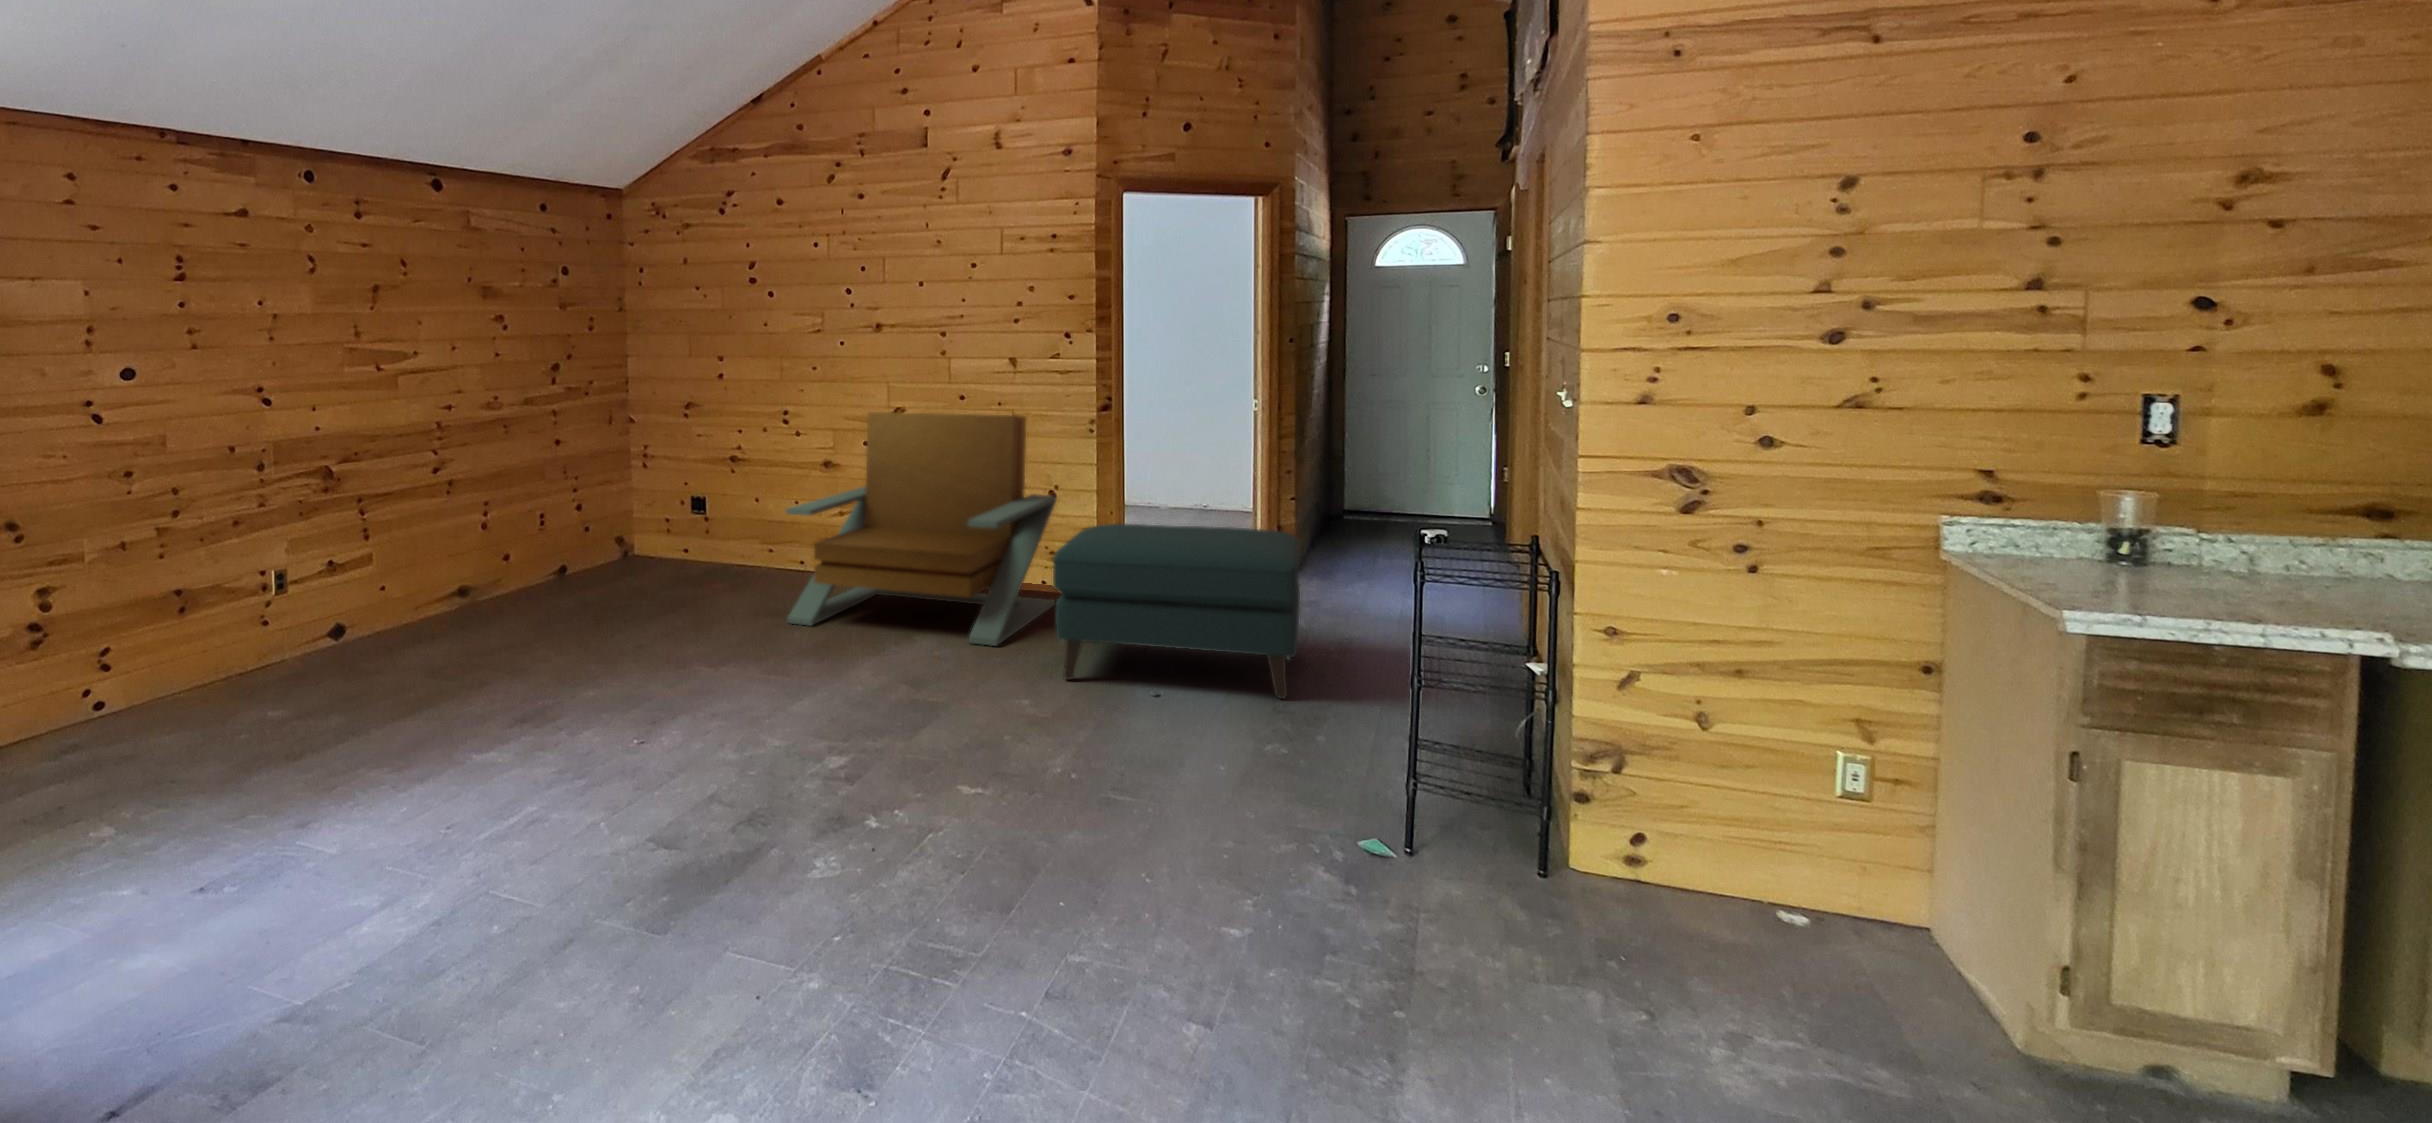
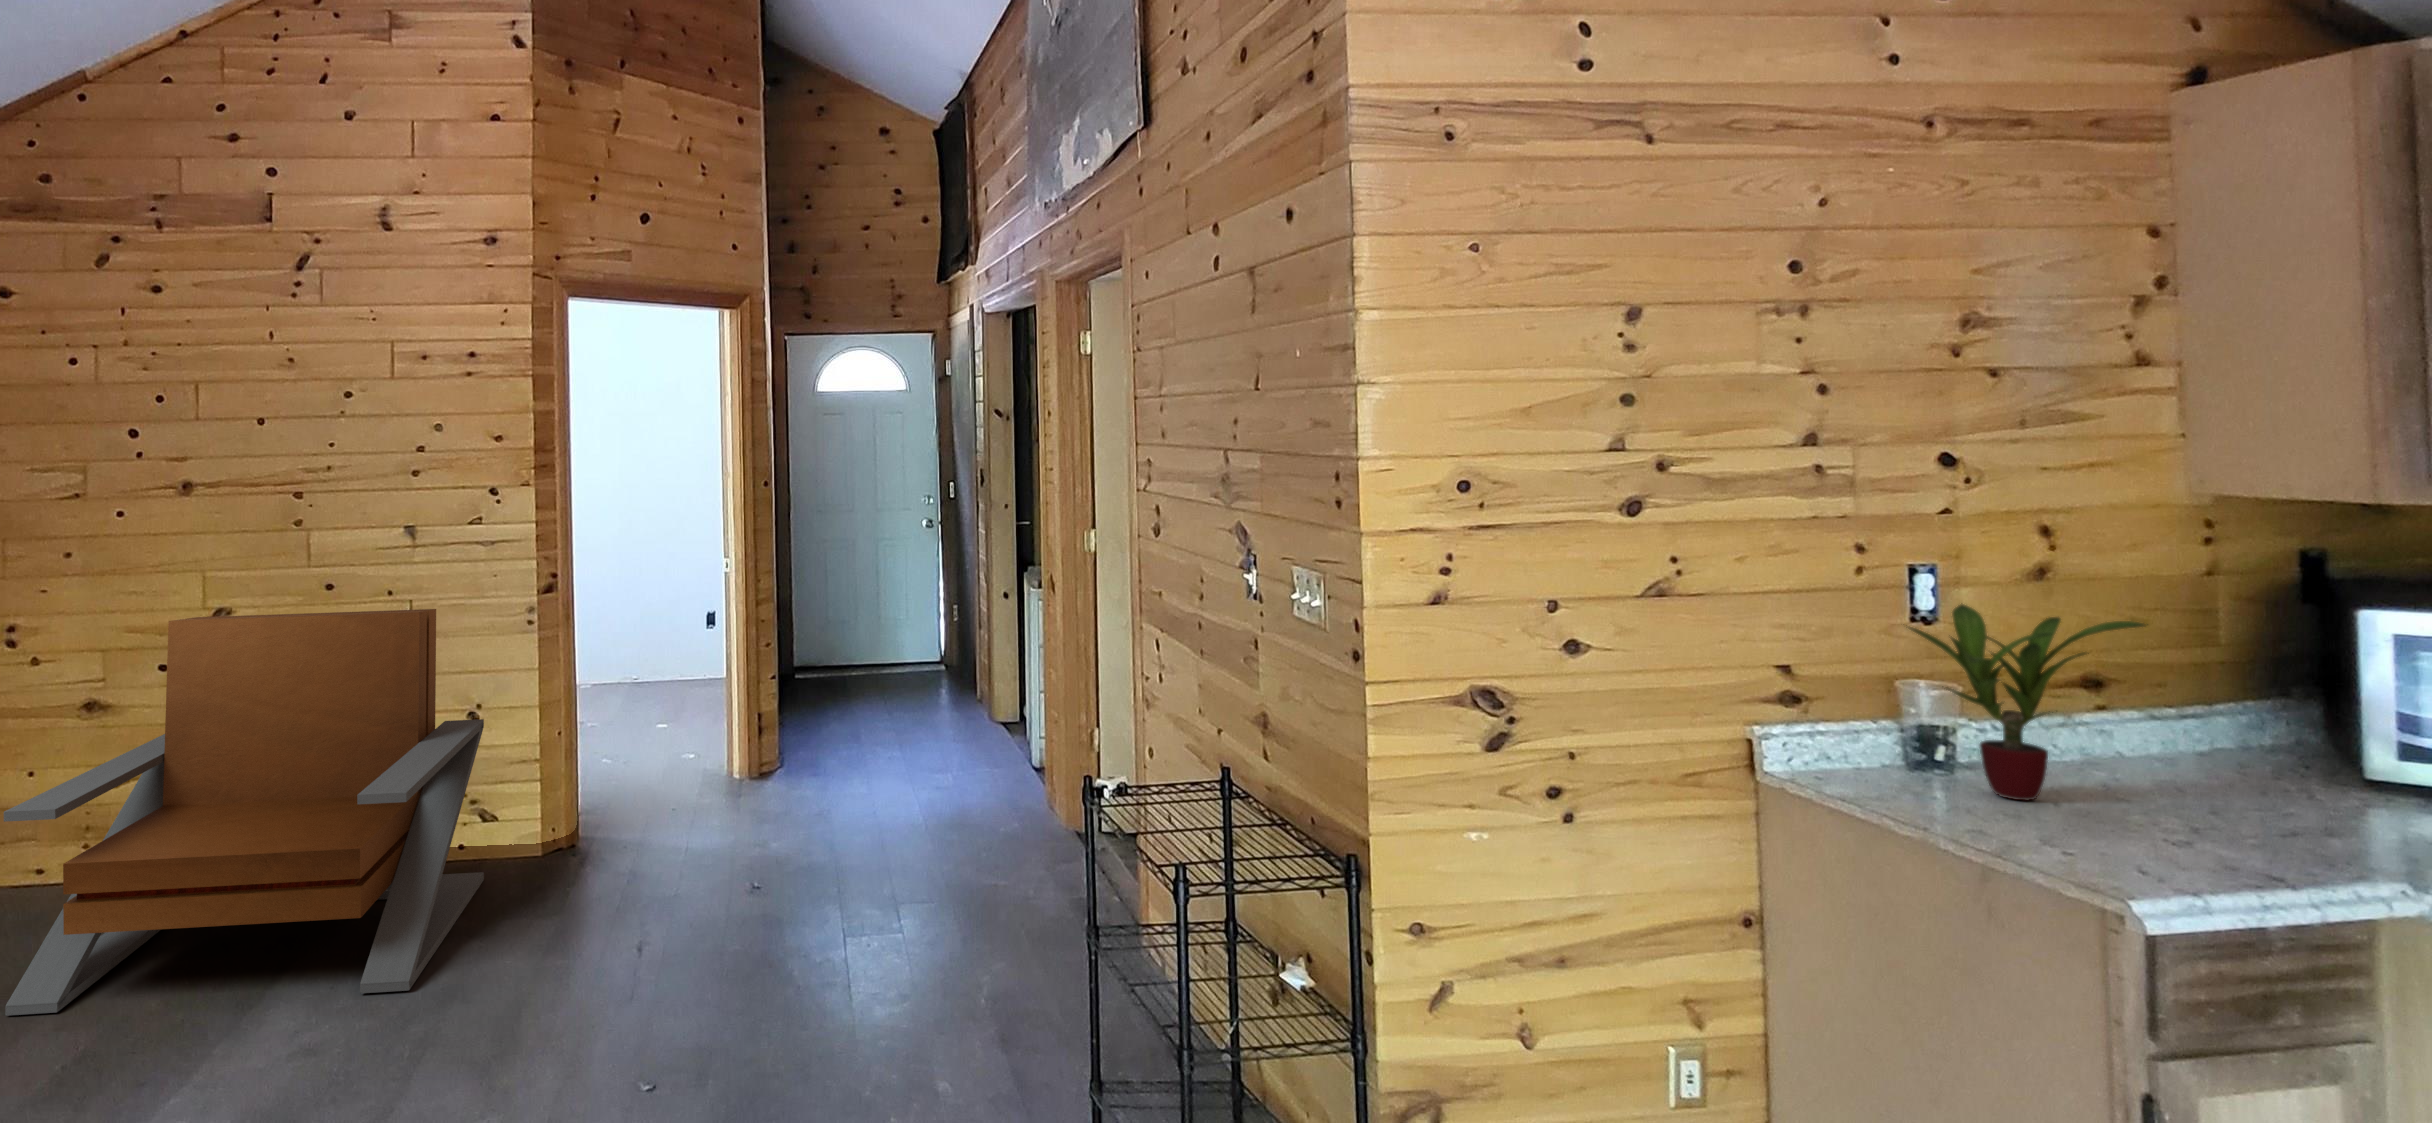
potted plant: none [2066,422,2287,579] -> present [1909,604,2148,800]
ottoman: present [1053,524,1300,699] -> none [514,750,874,1045]

